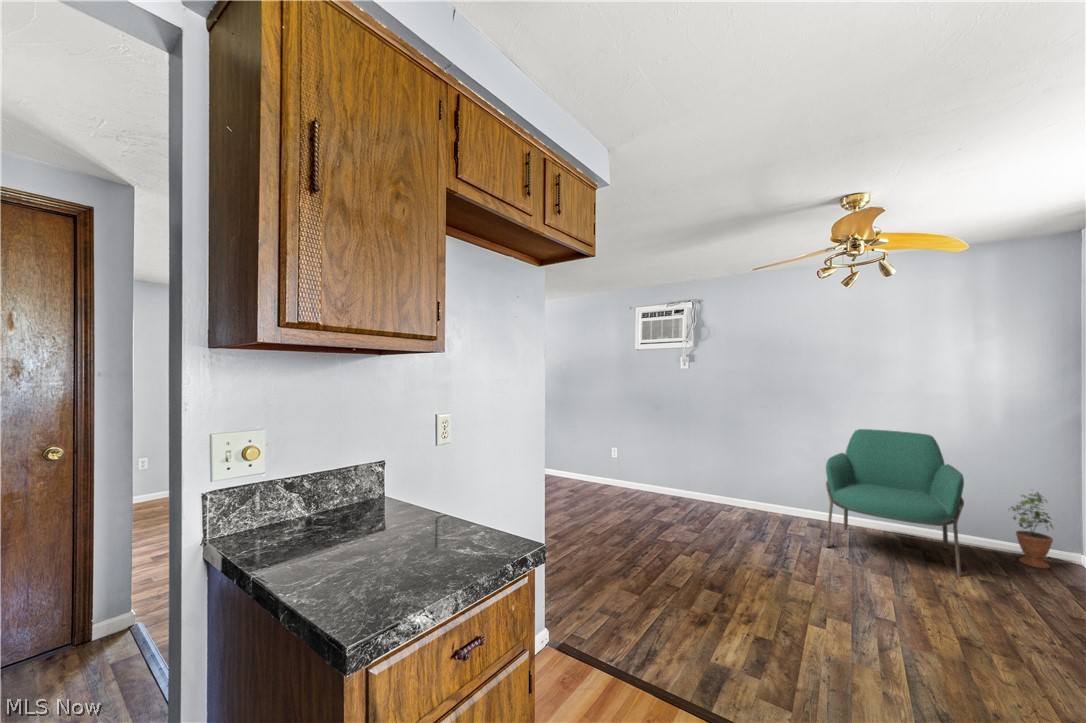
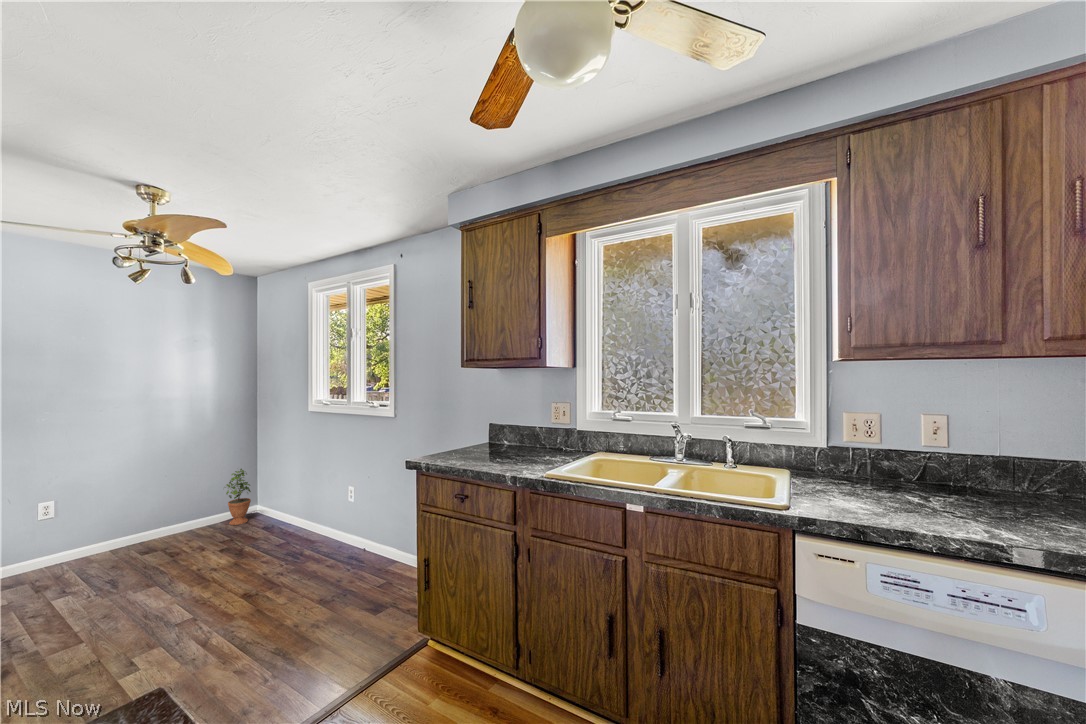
armchair: present [826,429,964,577] -> none [50,441,206,597]

